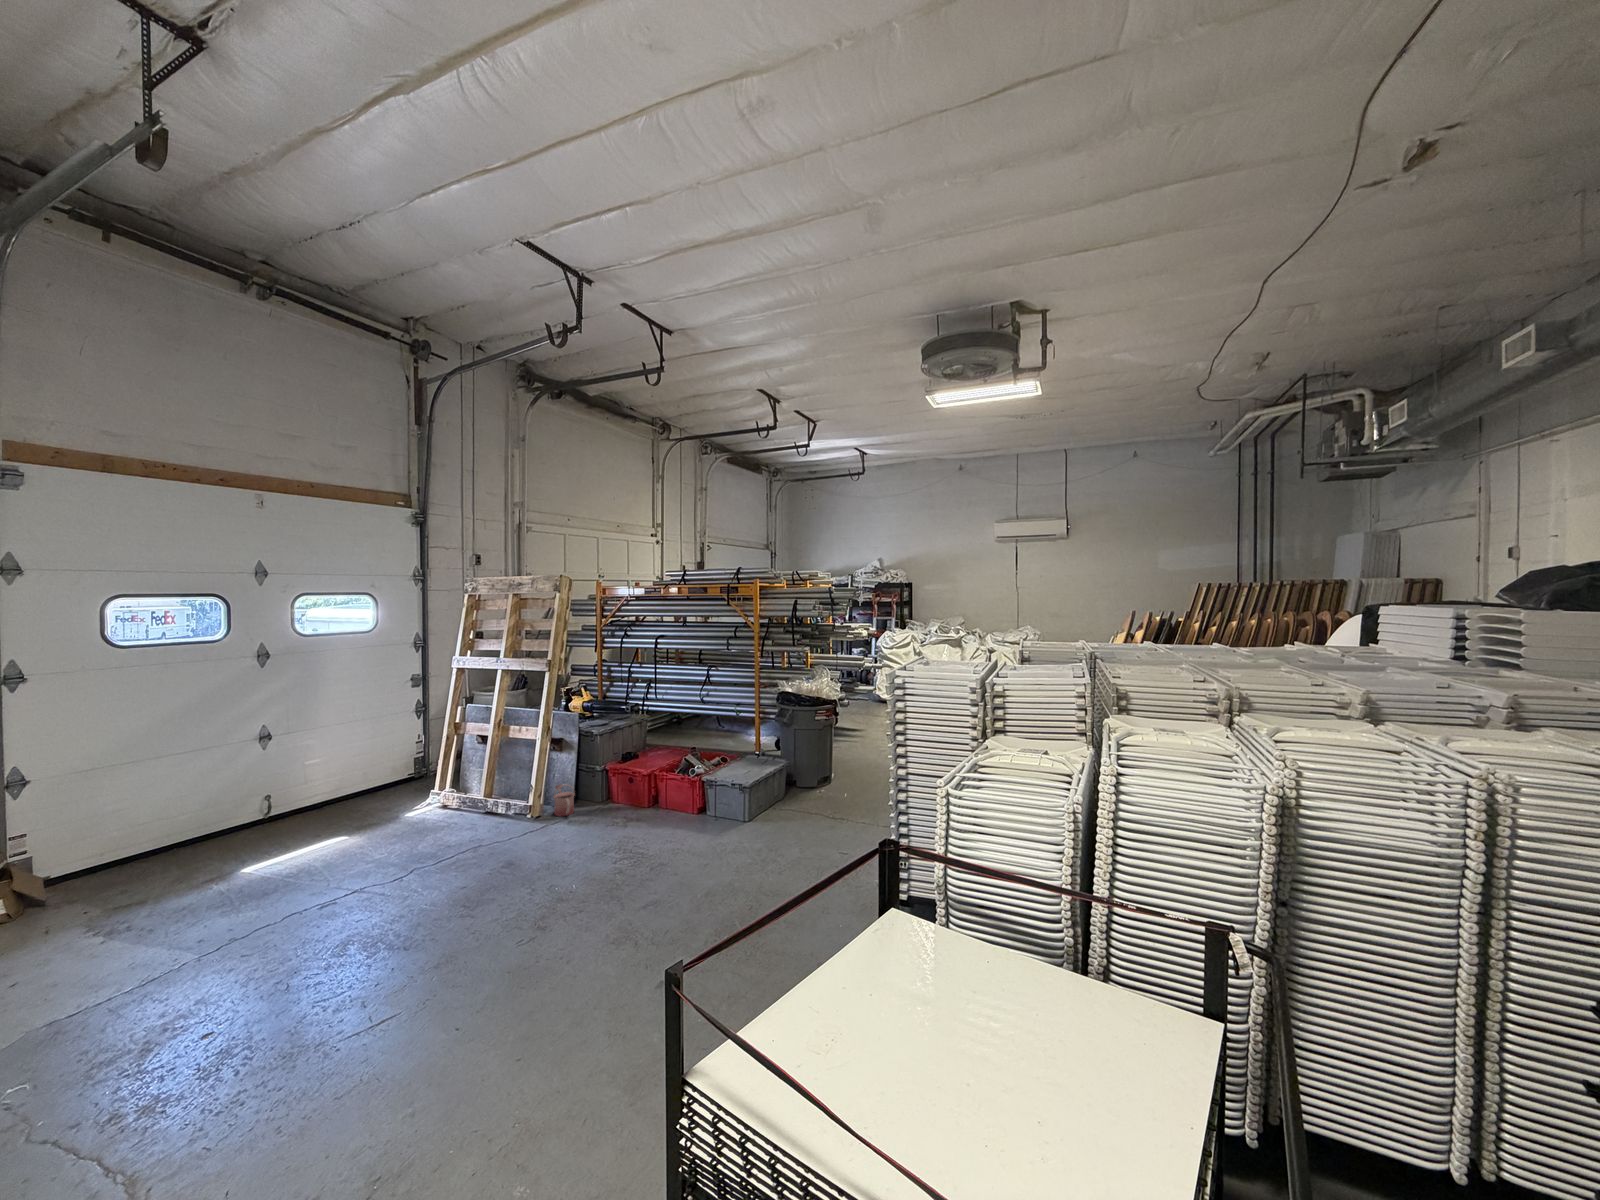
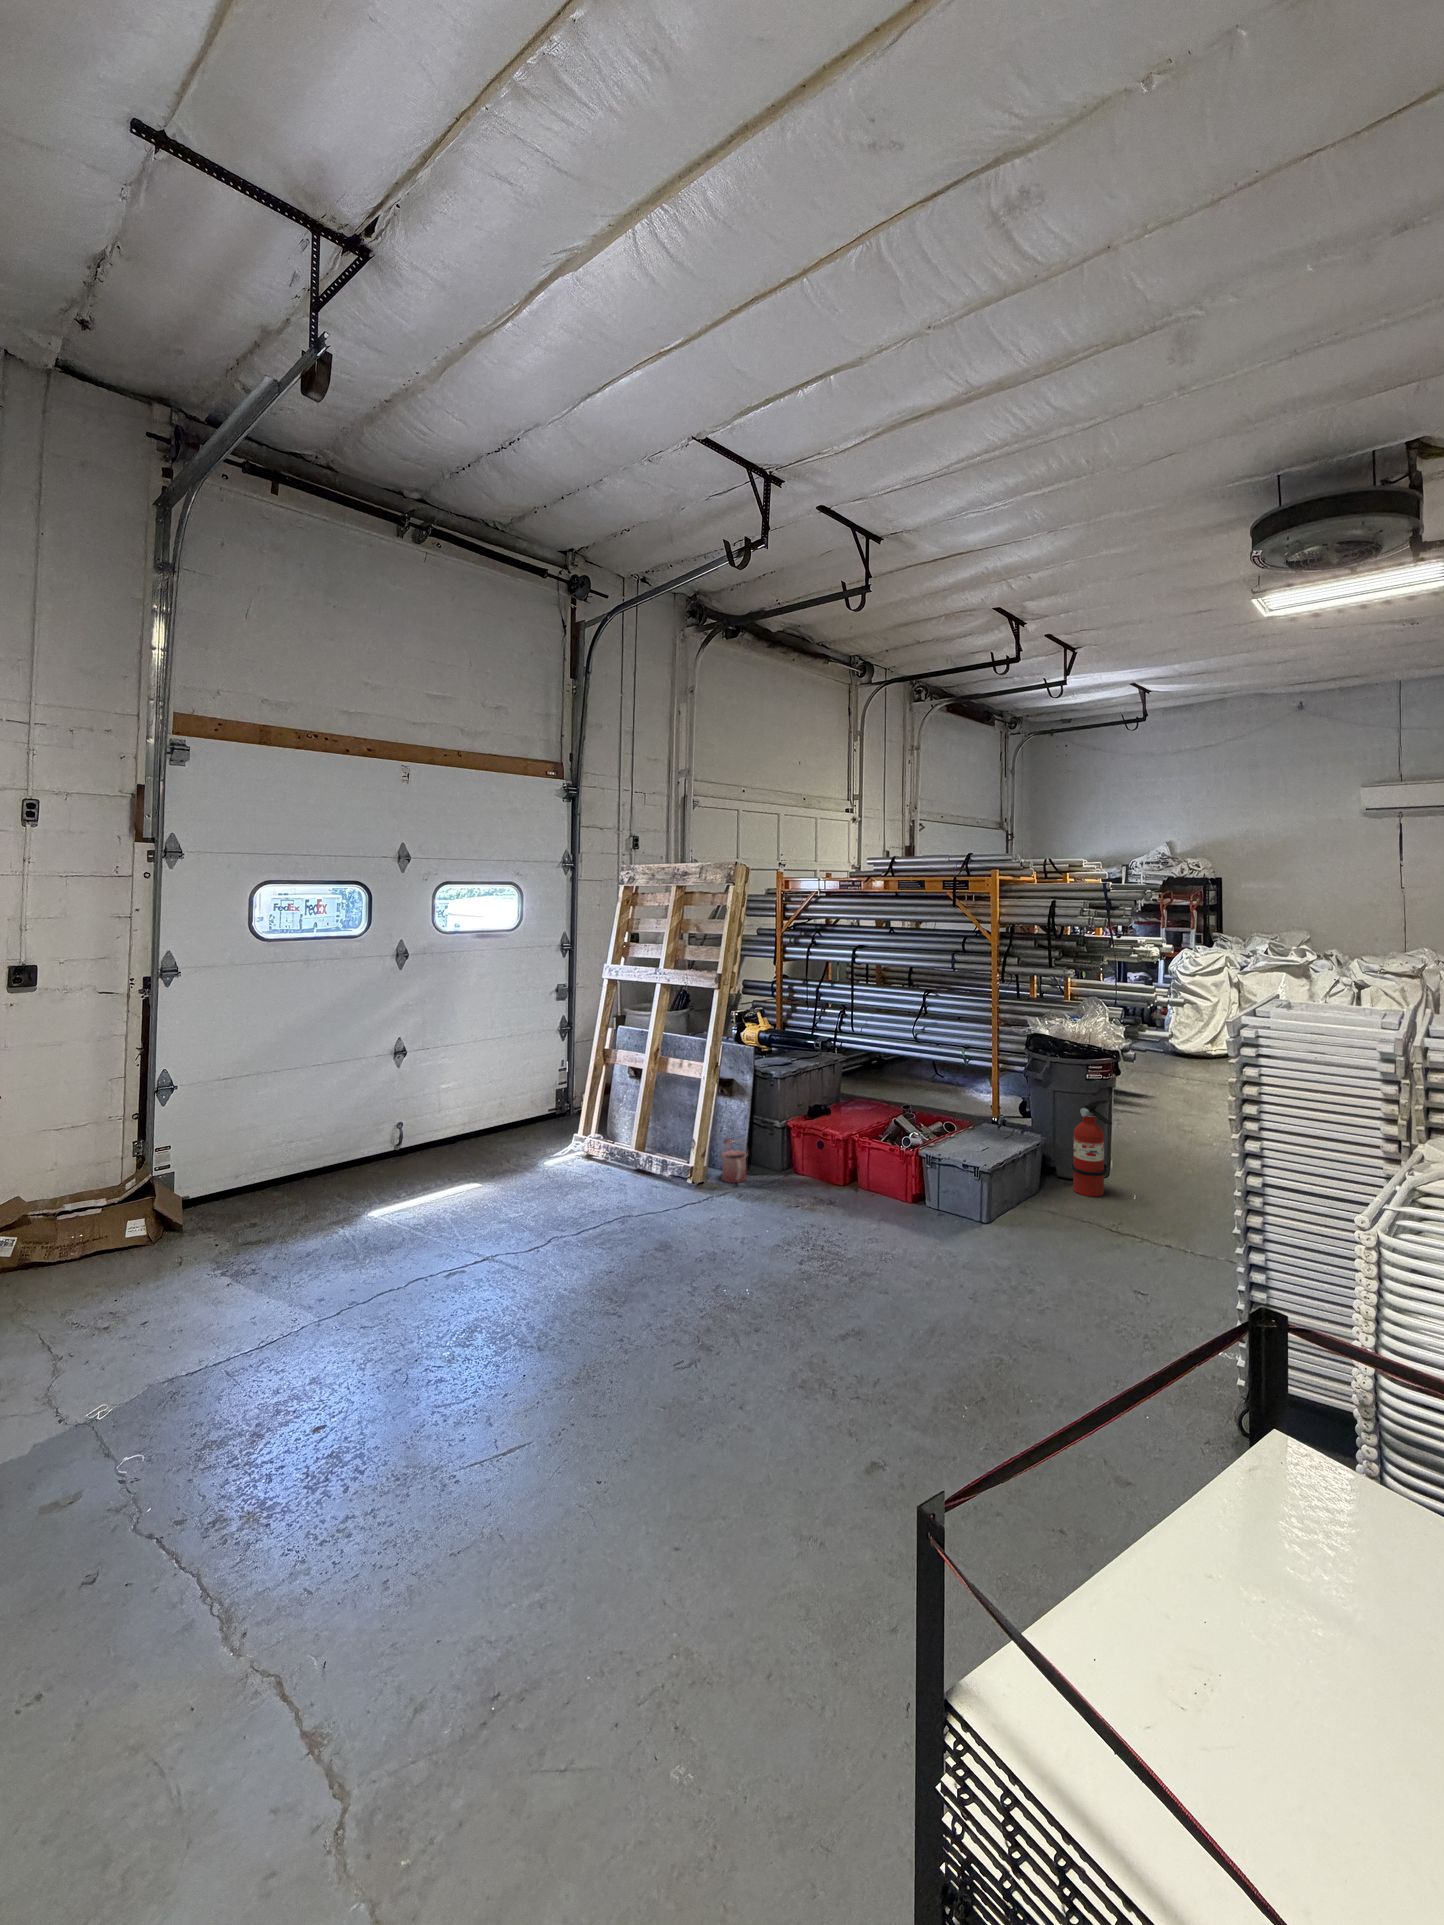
fire extinguisher: none [807,733,832,797] -> present [1072,1100,1112,1196]

